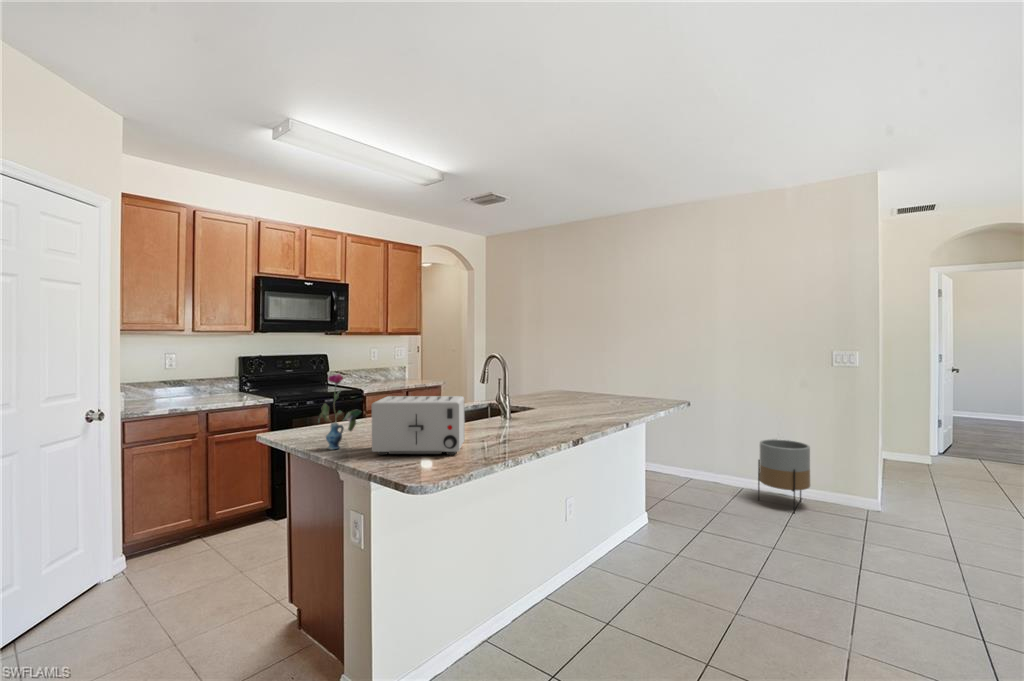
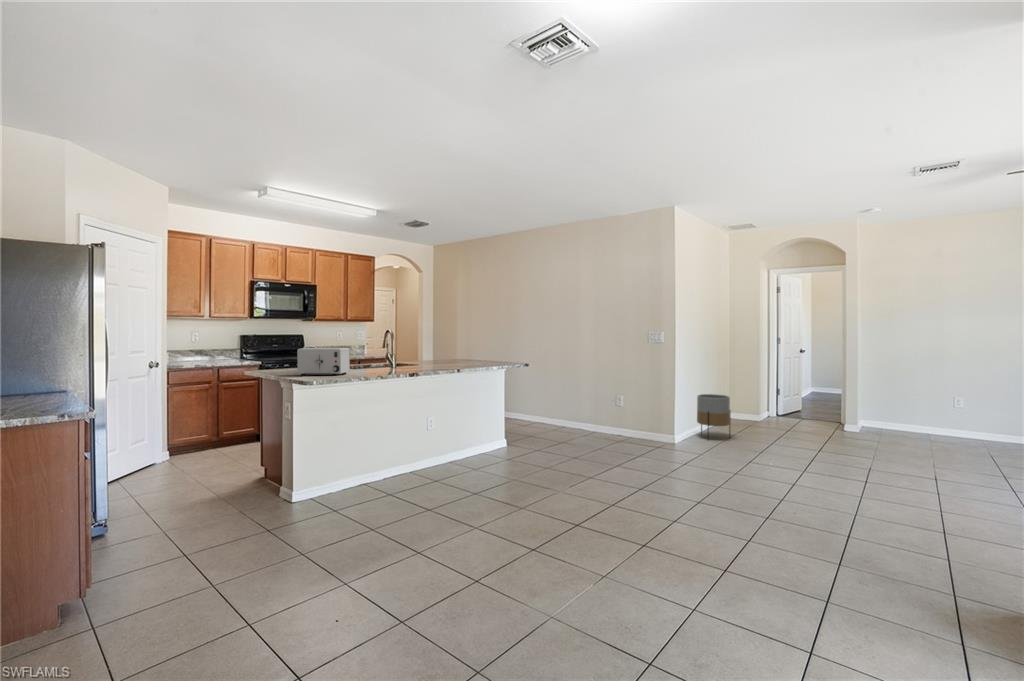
vase: present [318,374,361,450] -> none [273,336,296,375]
planter: present [758,439,810,513] -> present [697,394,731,437]

